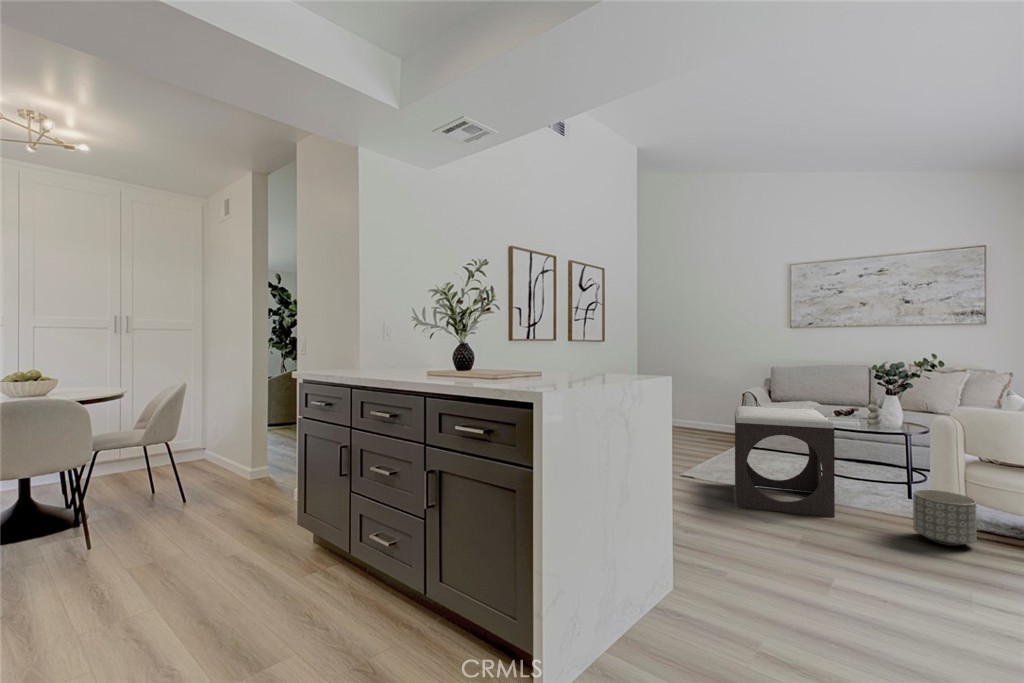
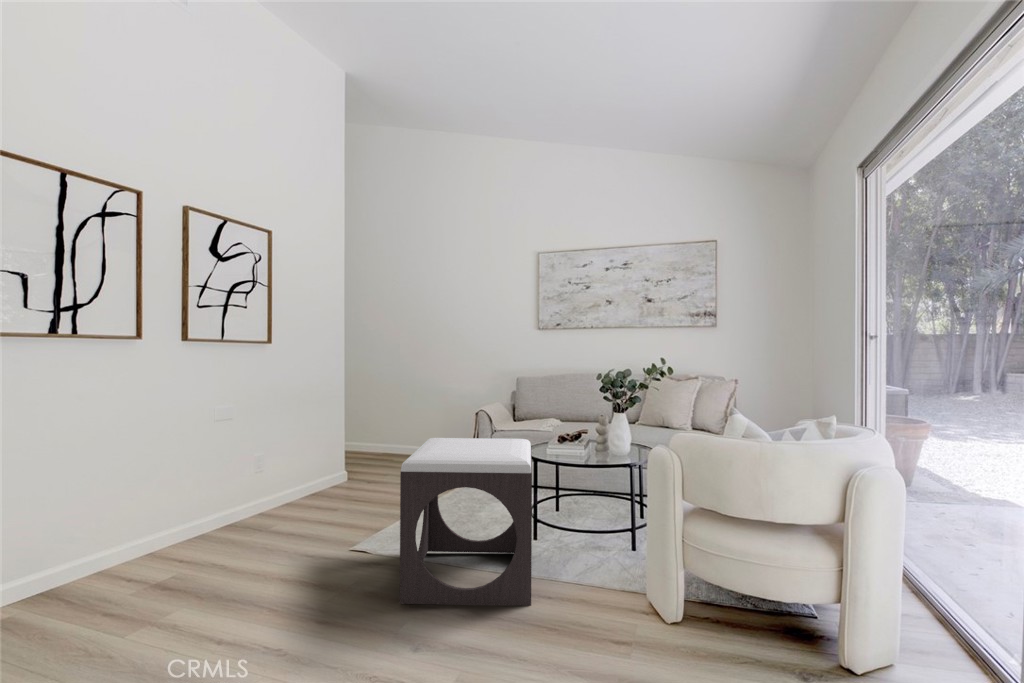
planter: present [913,489,976,546] -> none [621,557,692,646]

